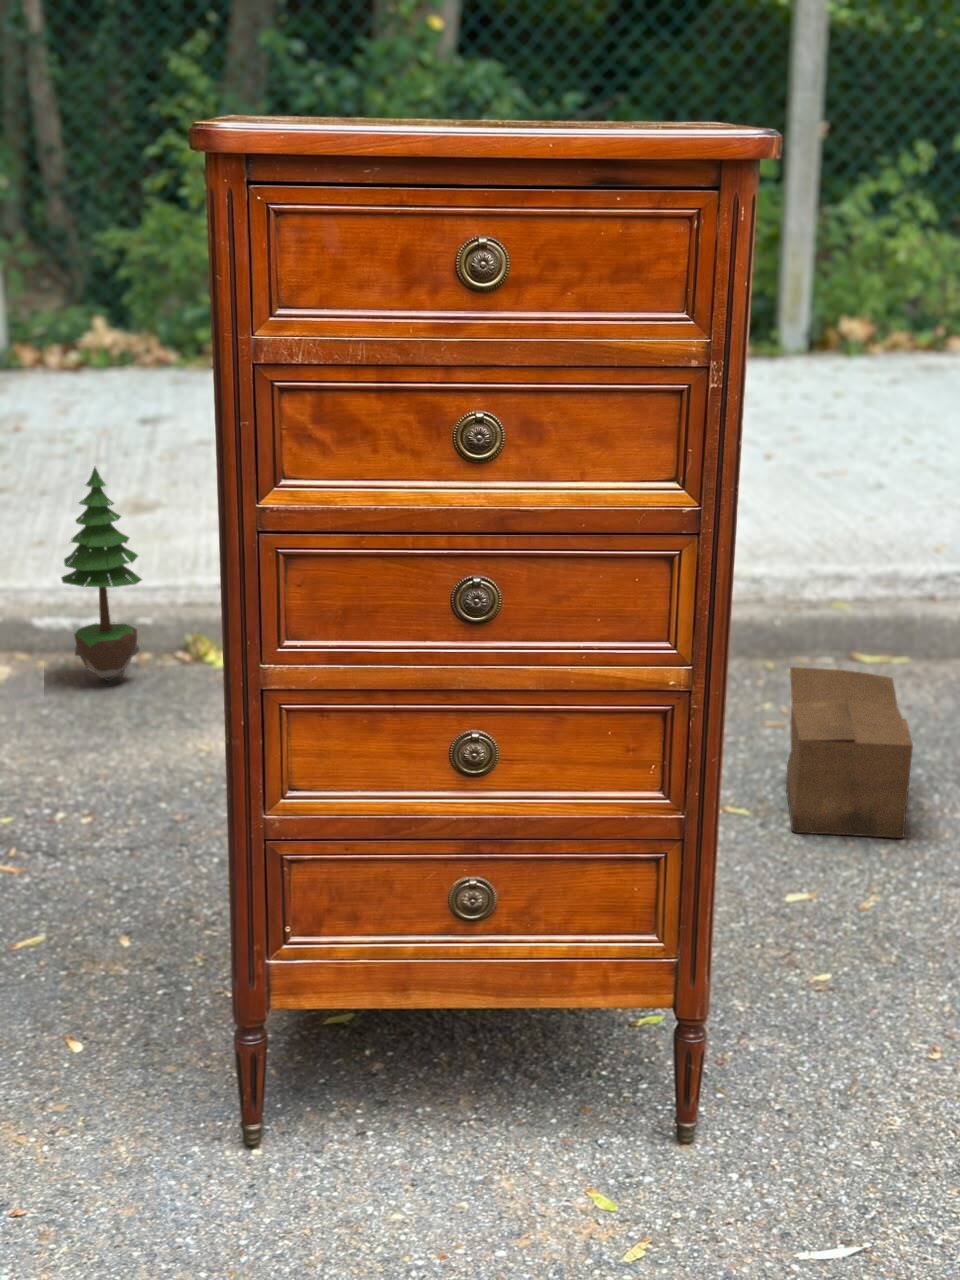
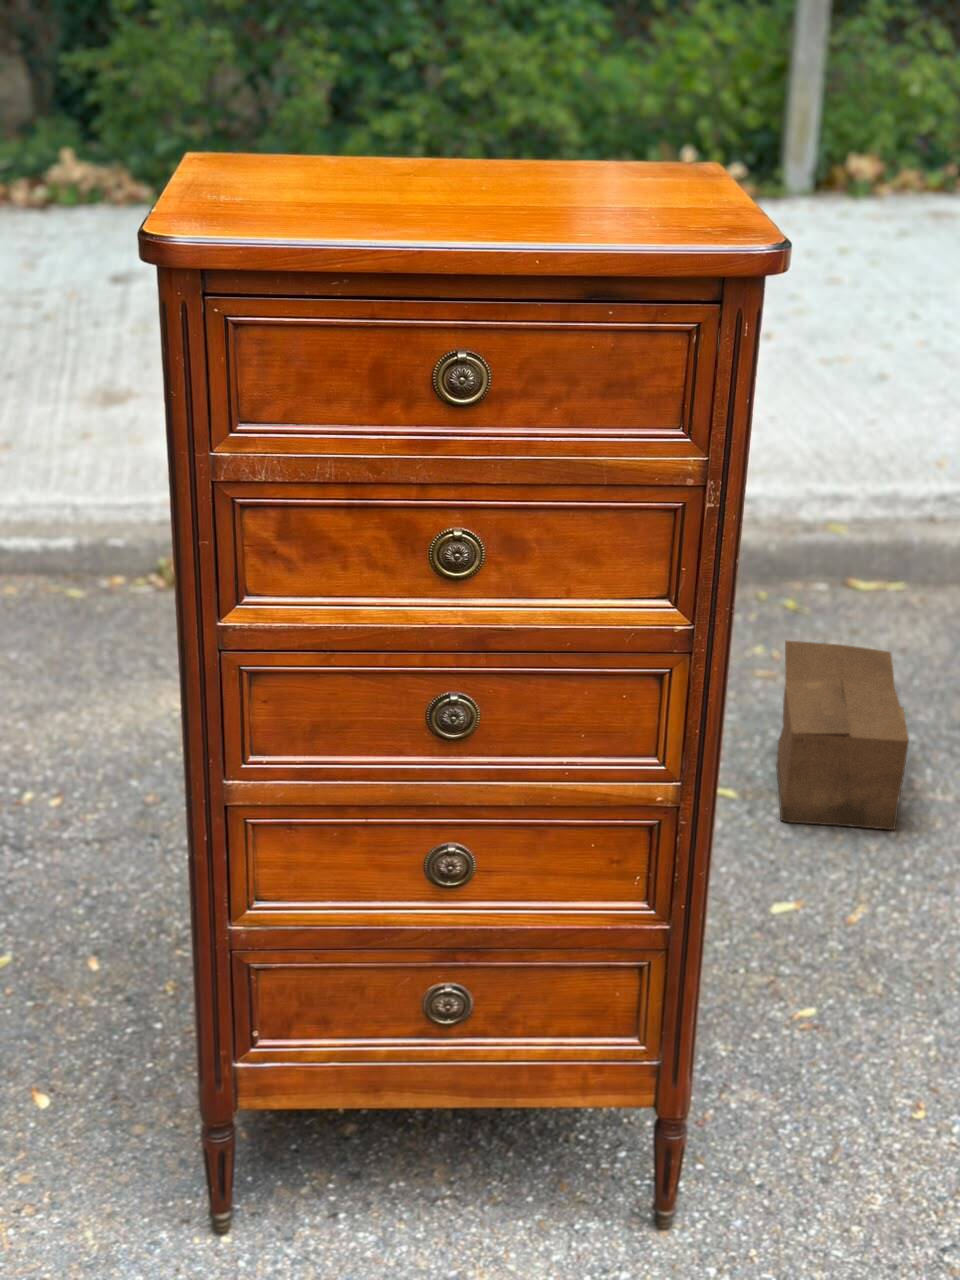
potted tree: present [61,468,142,681] -> none [24,398,110,617]

